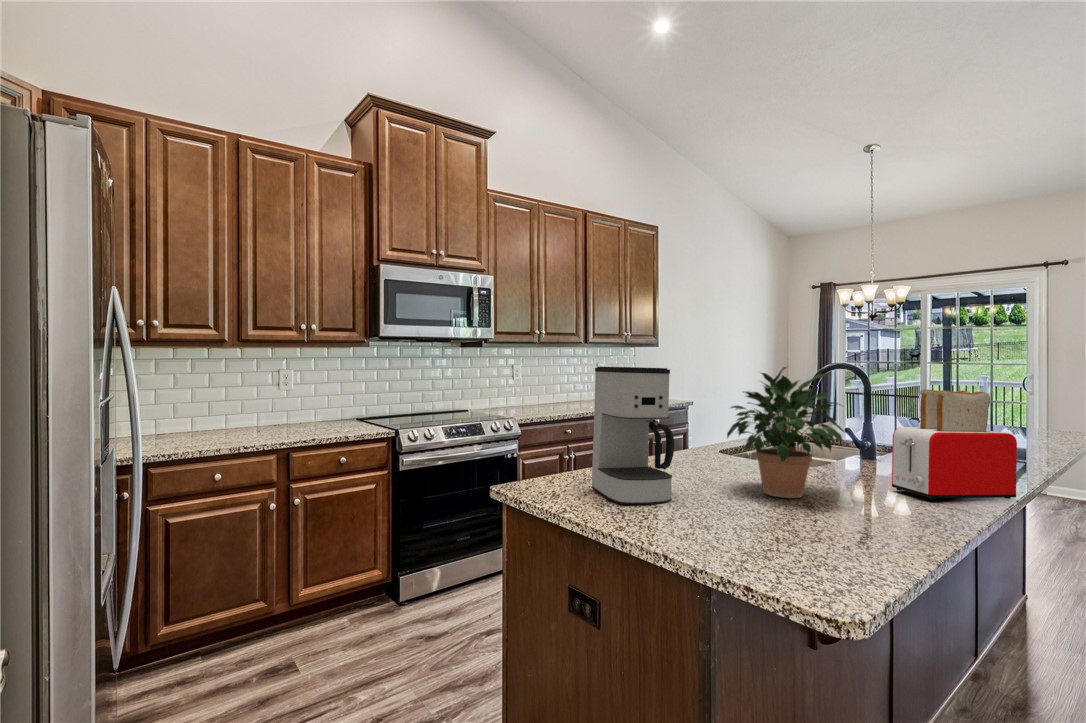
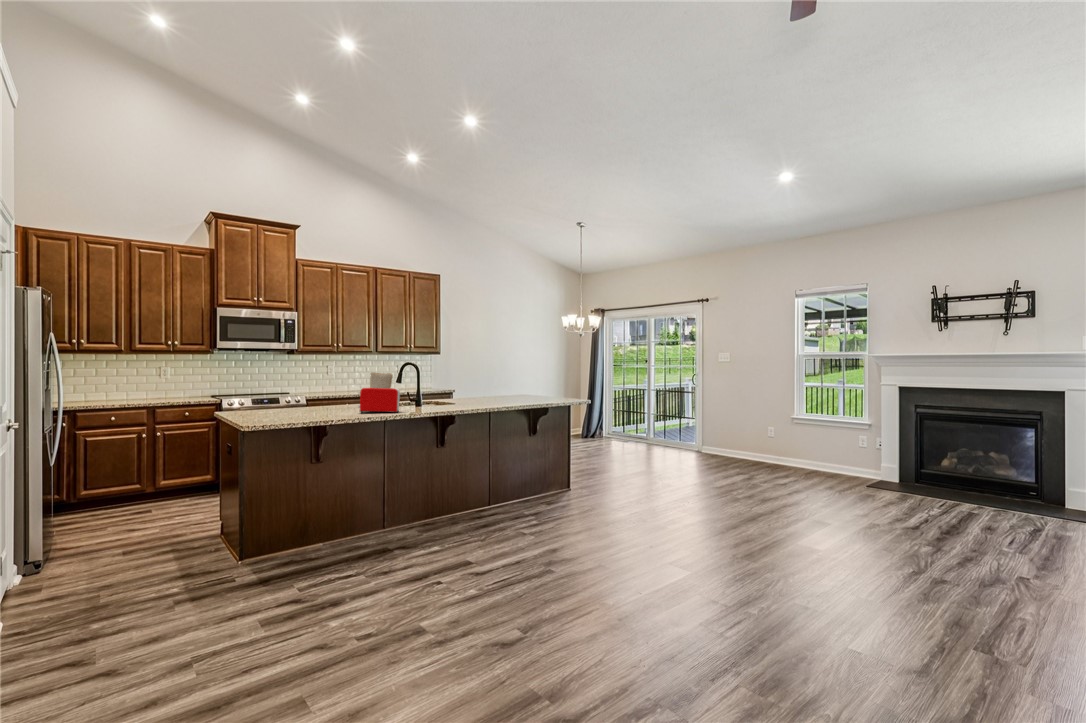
coffee maker: present [592,367,674,505] -> none [243,363,277,414]
potted plant: present [727,367,845,498] -> none [293,363,344,413]

